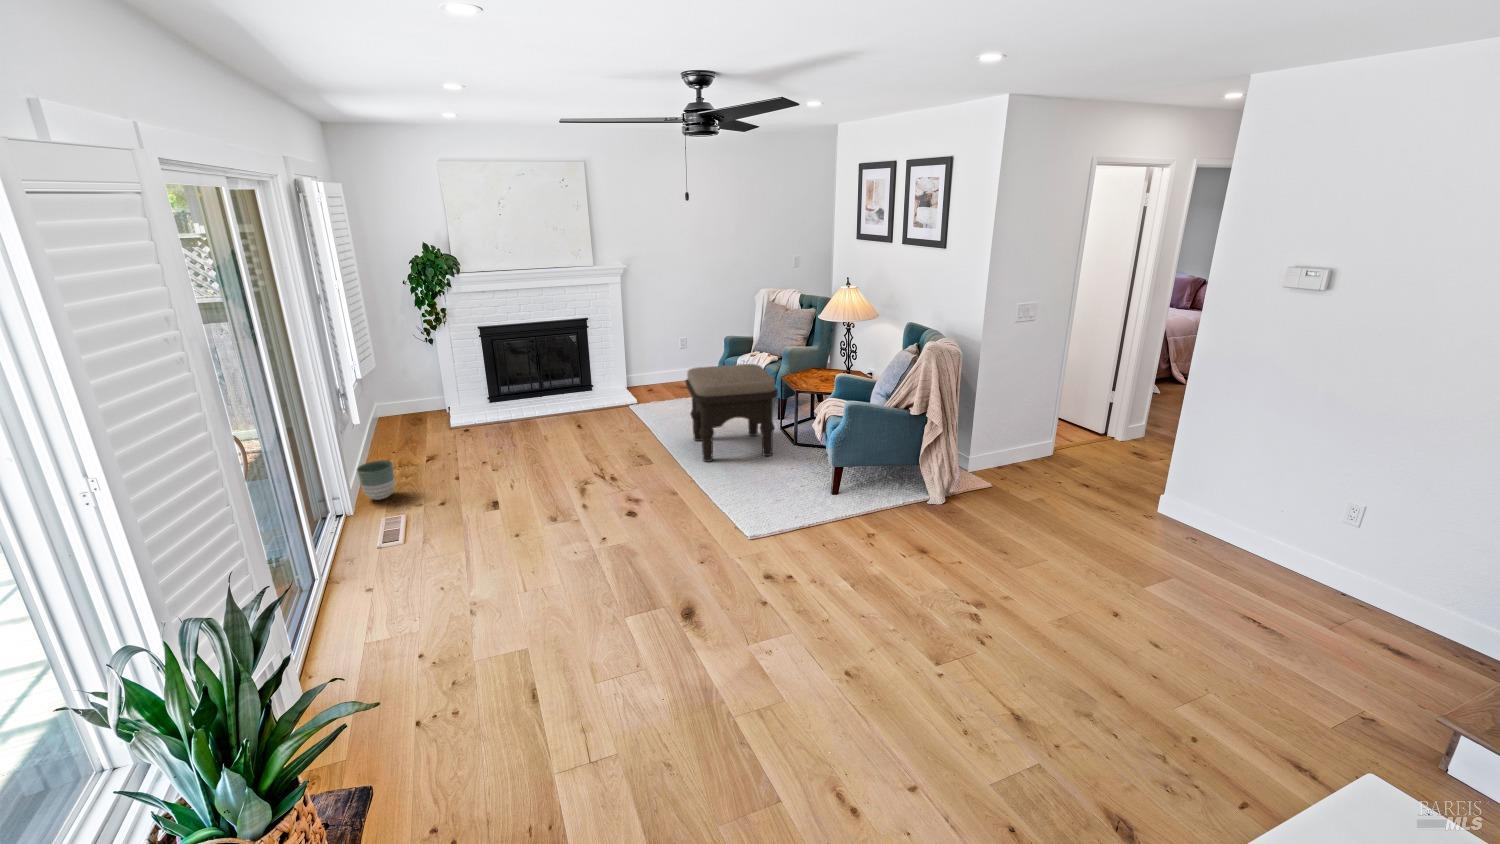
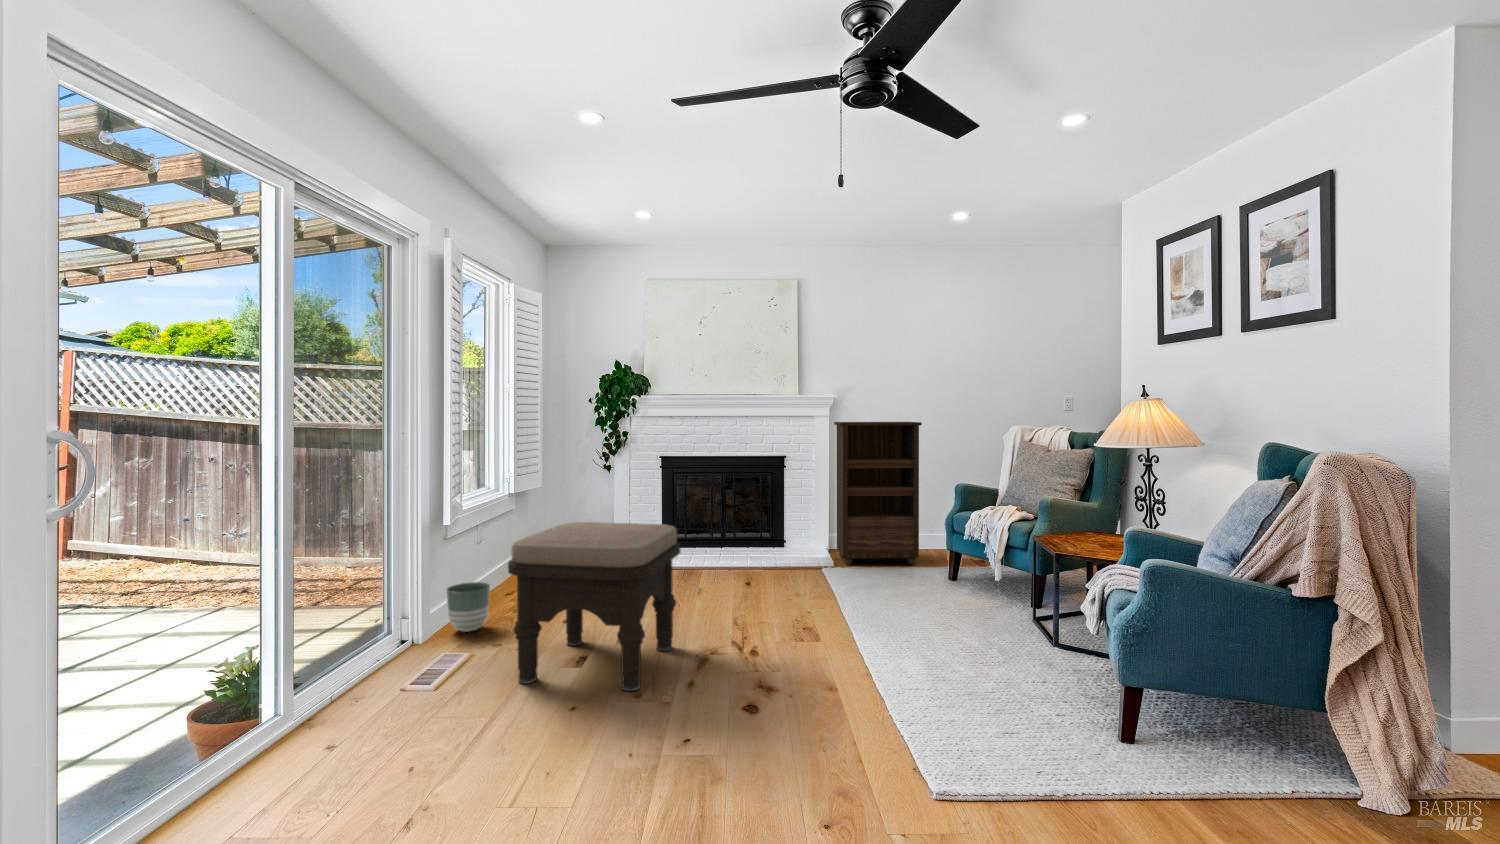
bookshelf: none [626,284,698,400] -> present [834,422,922,565]
ottoman: present [685,364,778,462] -> present [508,522,681,691]

